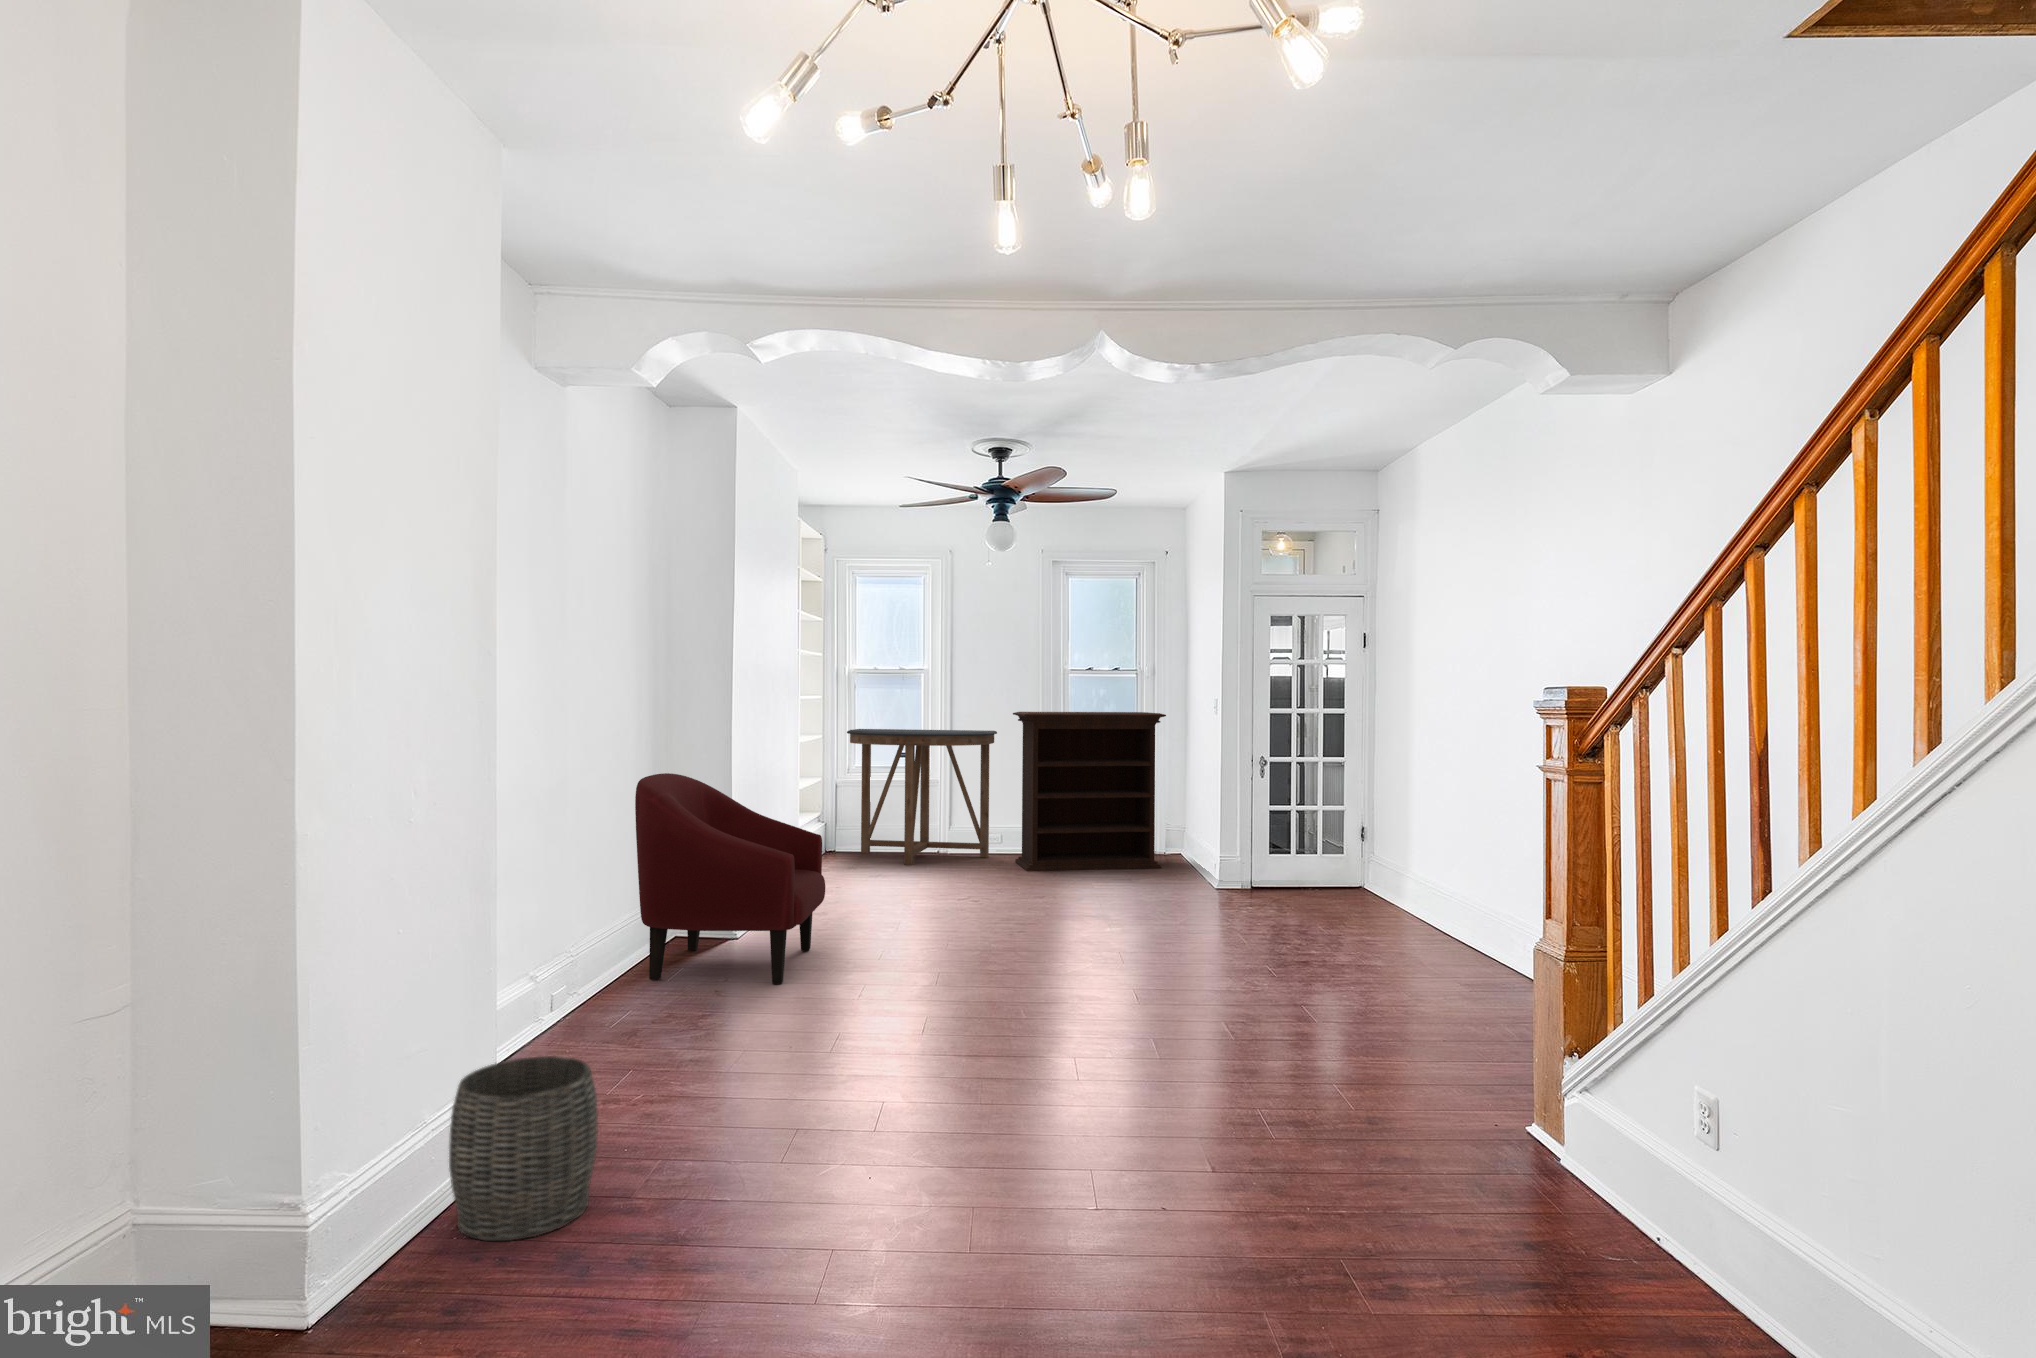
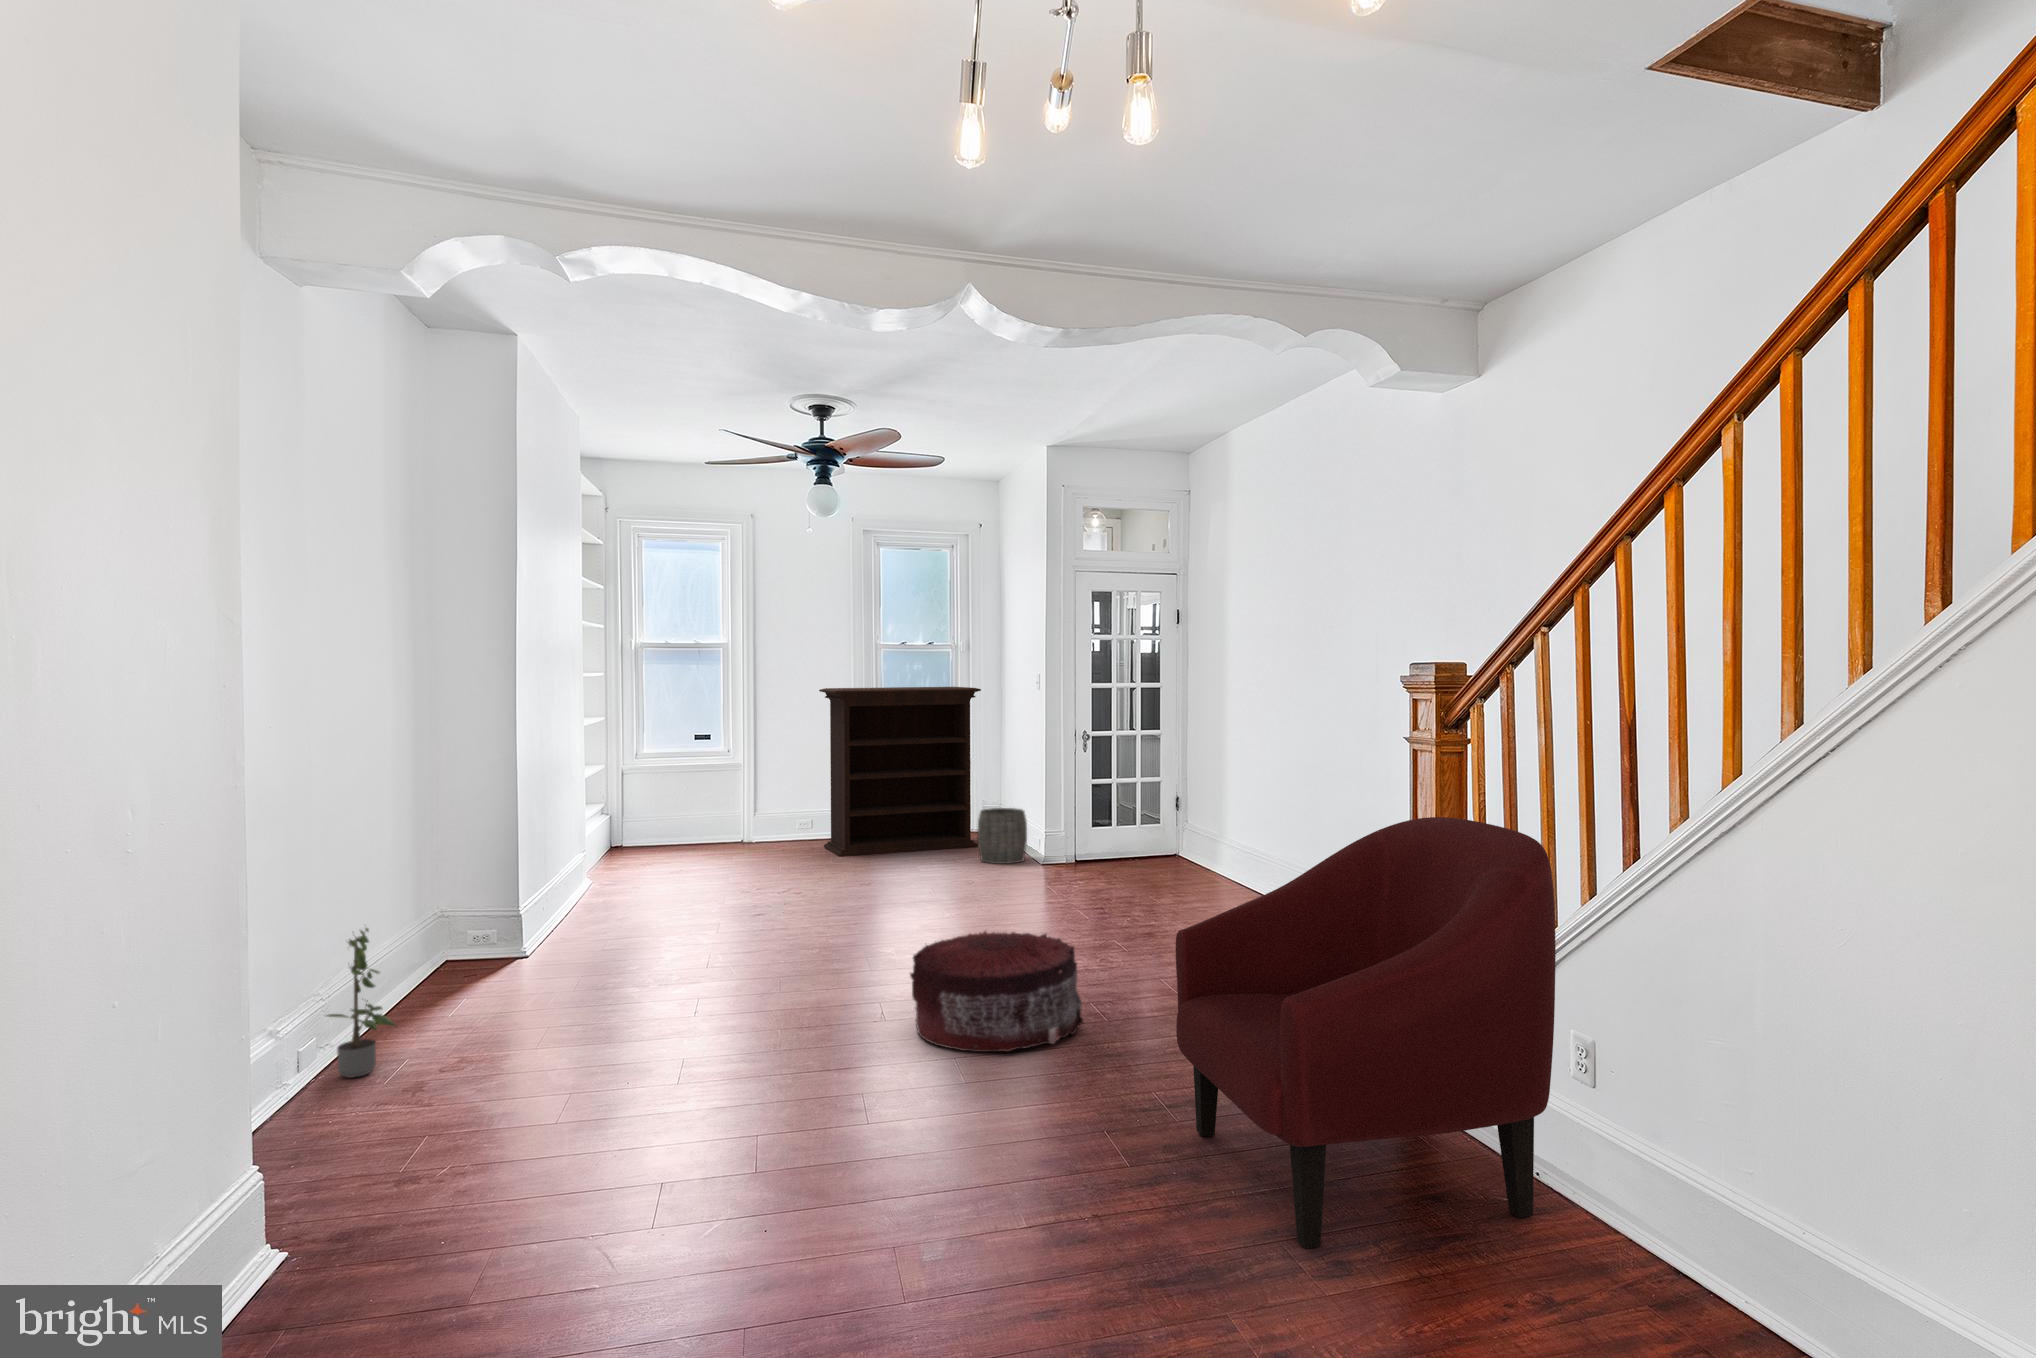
console table: present [847,729,997,865] -> none [634,709,801,856]
armchair: present [635,773,825,984] -> present [1176,817,1556,1248]
potted plant: none [535,904,598,1037] -> present [327,928,395,1078]
pouf: none [1043,944,1212,1064] -> present [910,931,1084,1052]
woven basket: present [449,1056,598,1241] -> present [978,808,1027,864]

